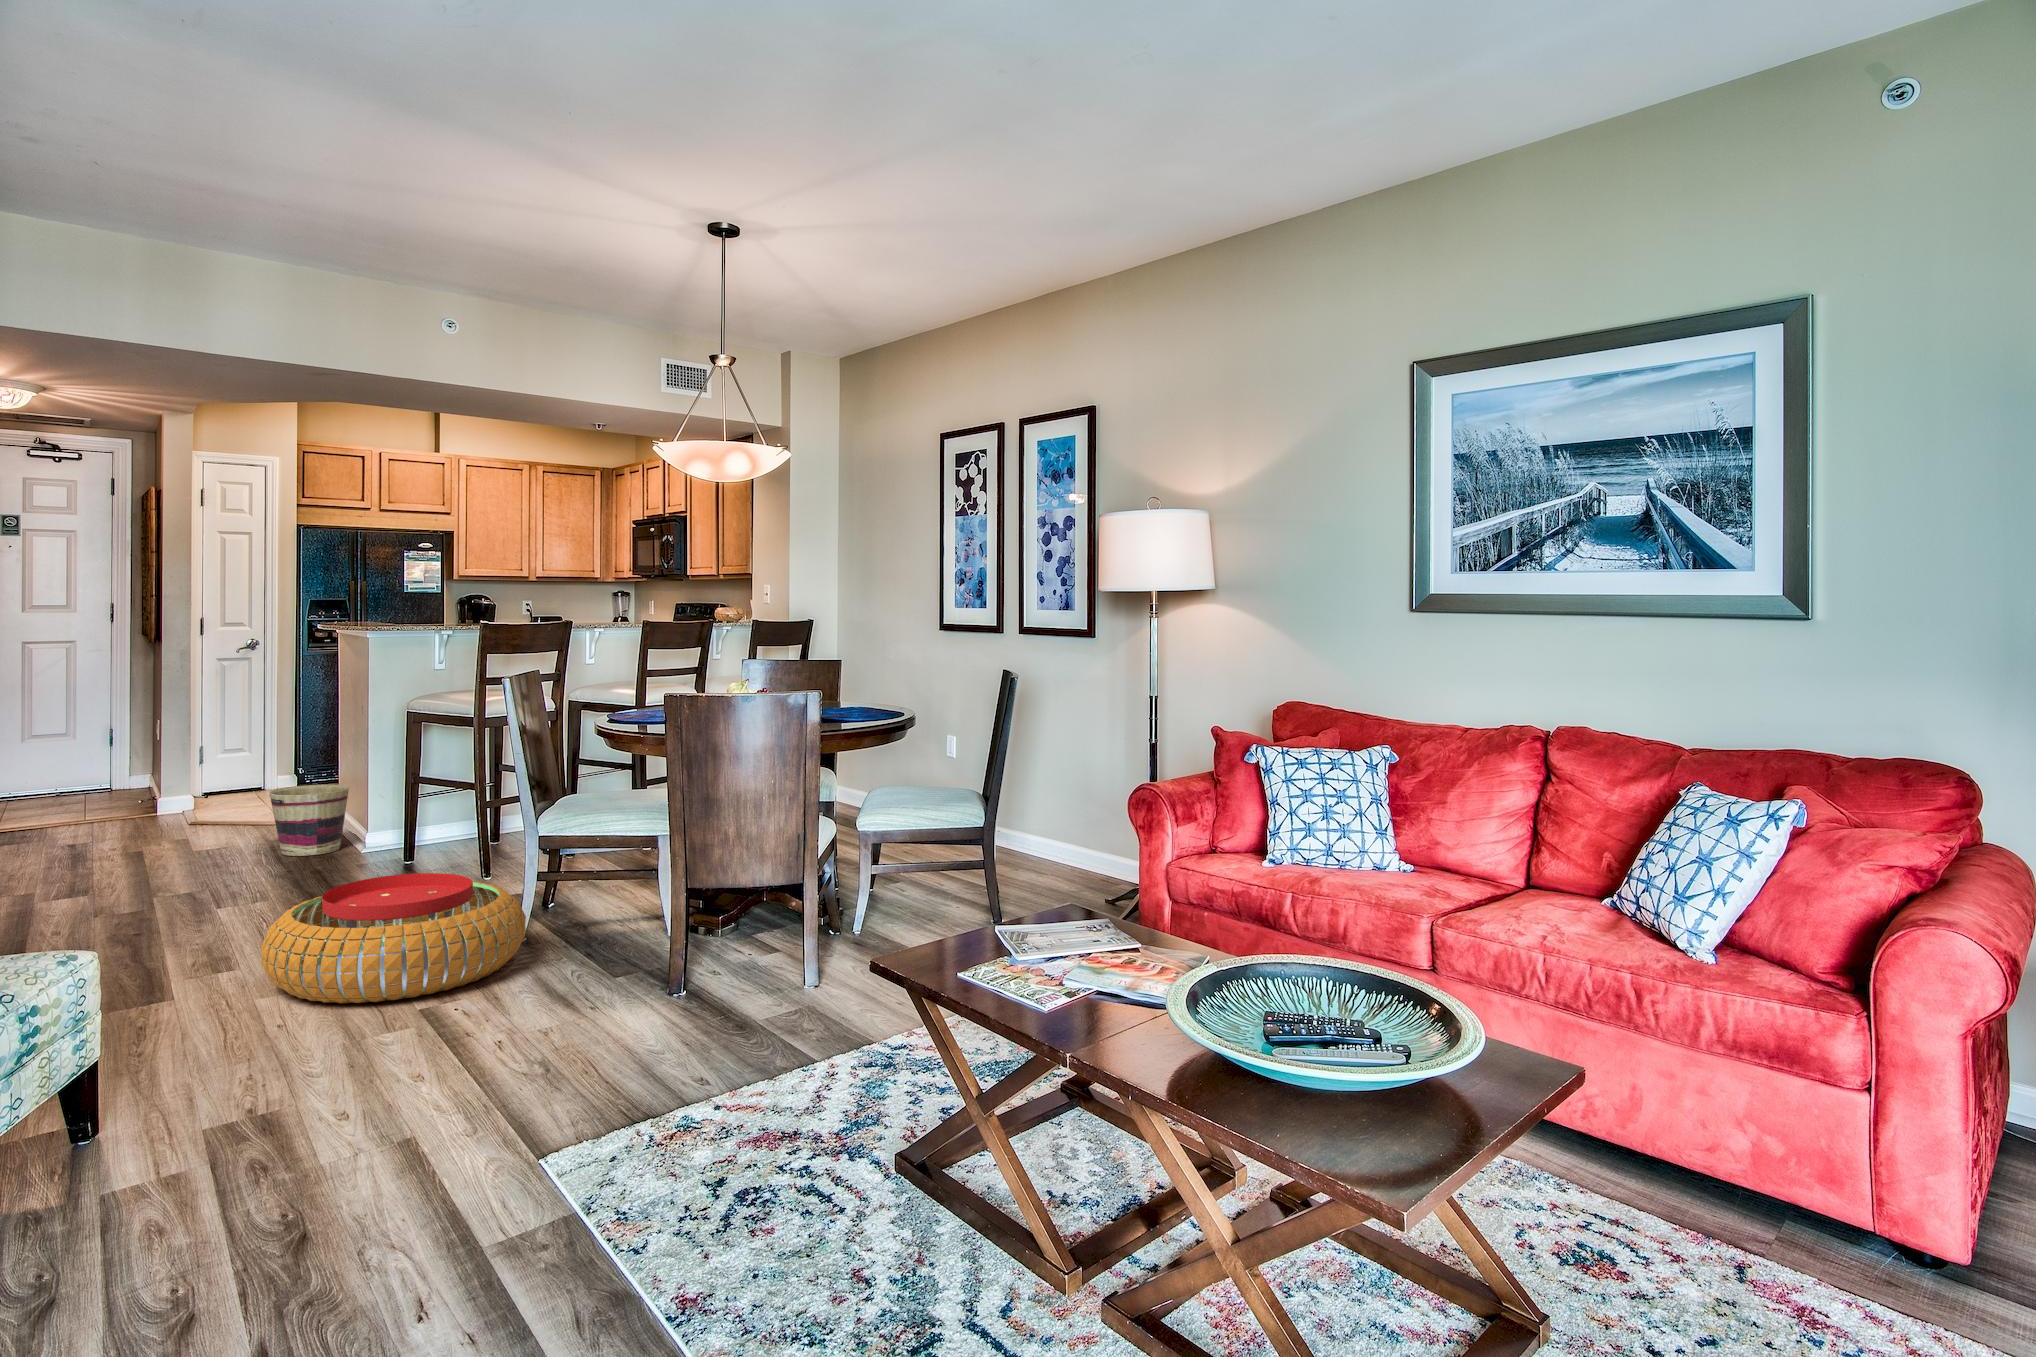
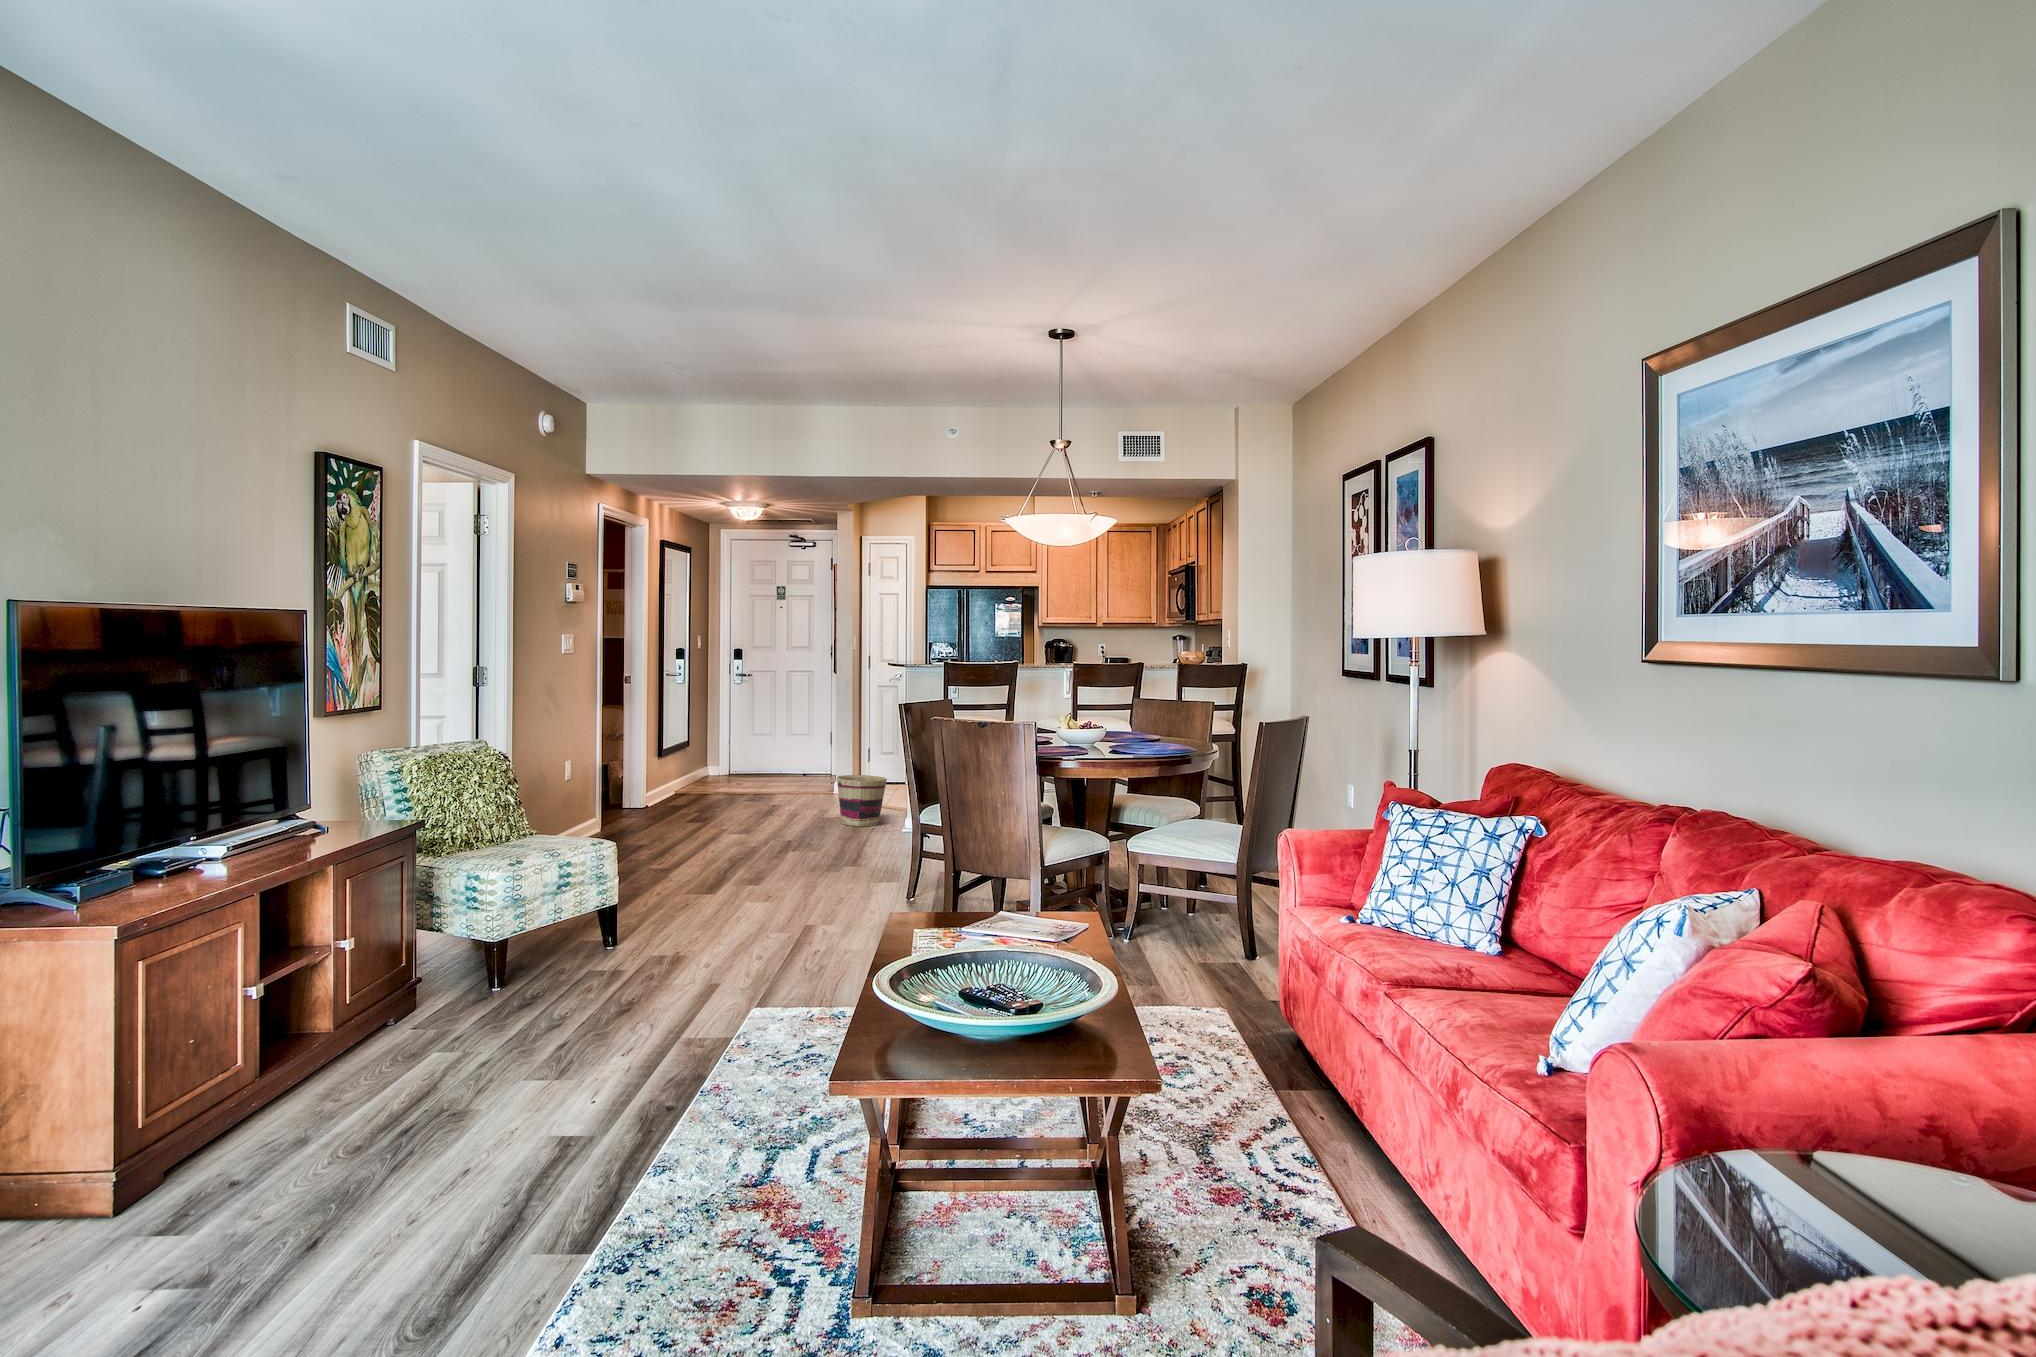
pouf: present [261,873,526,1003] -> none [707,831,875,913]

